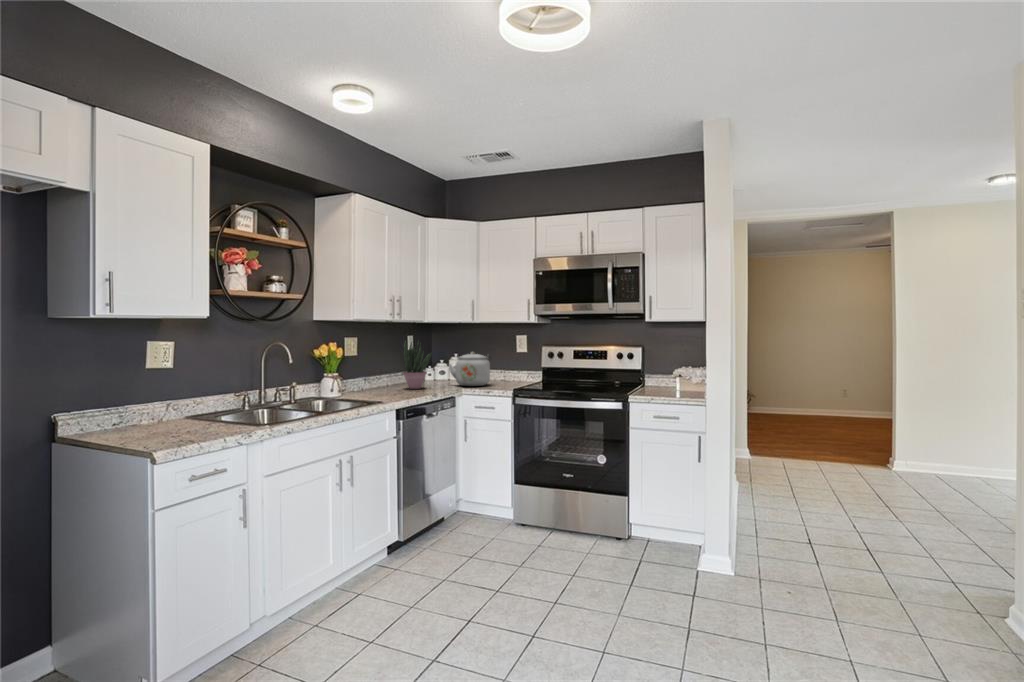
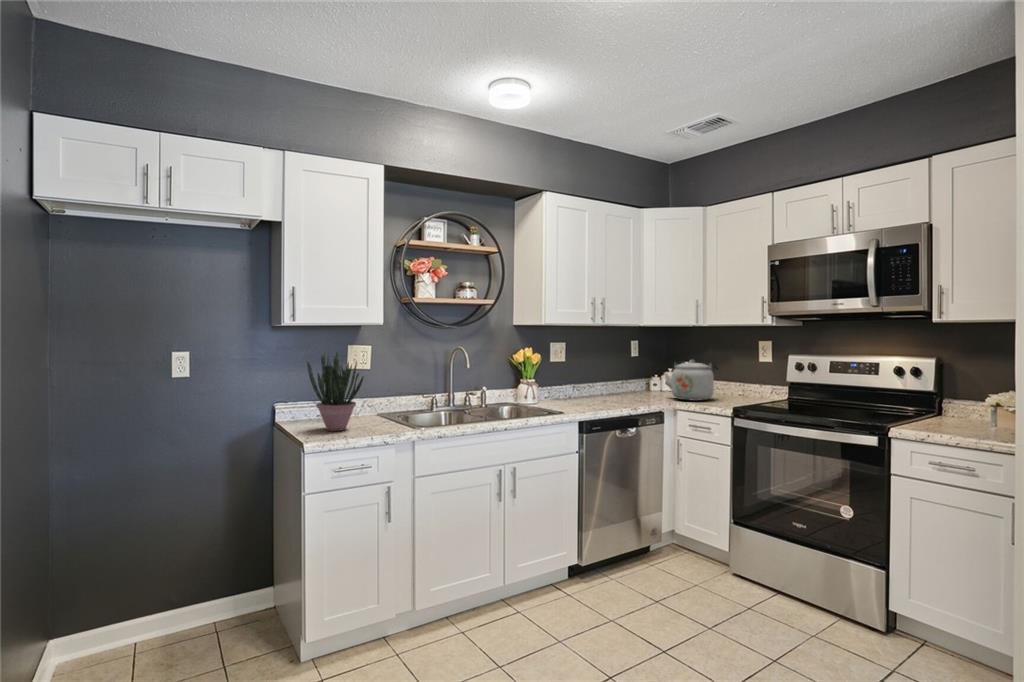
potted plant: present [403,342,432,389] -> present [307,353,364,431]

